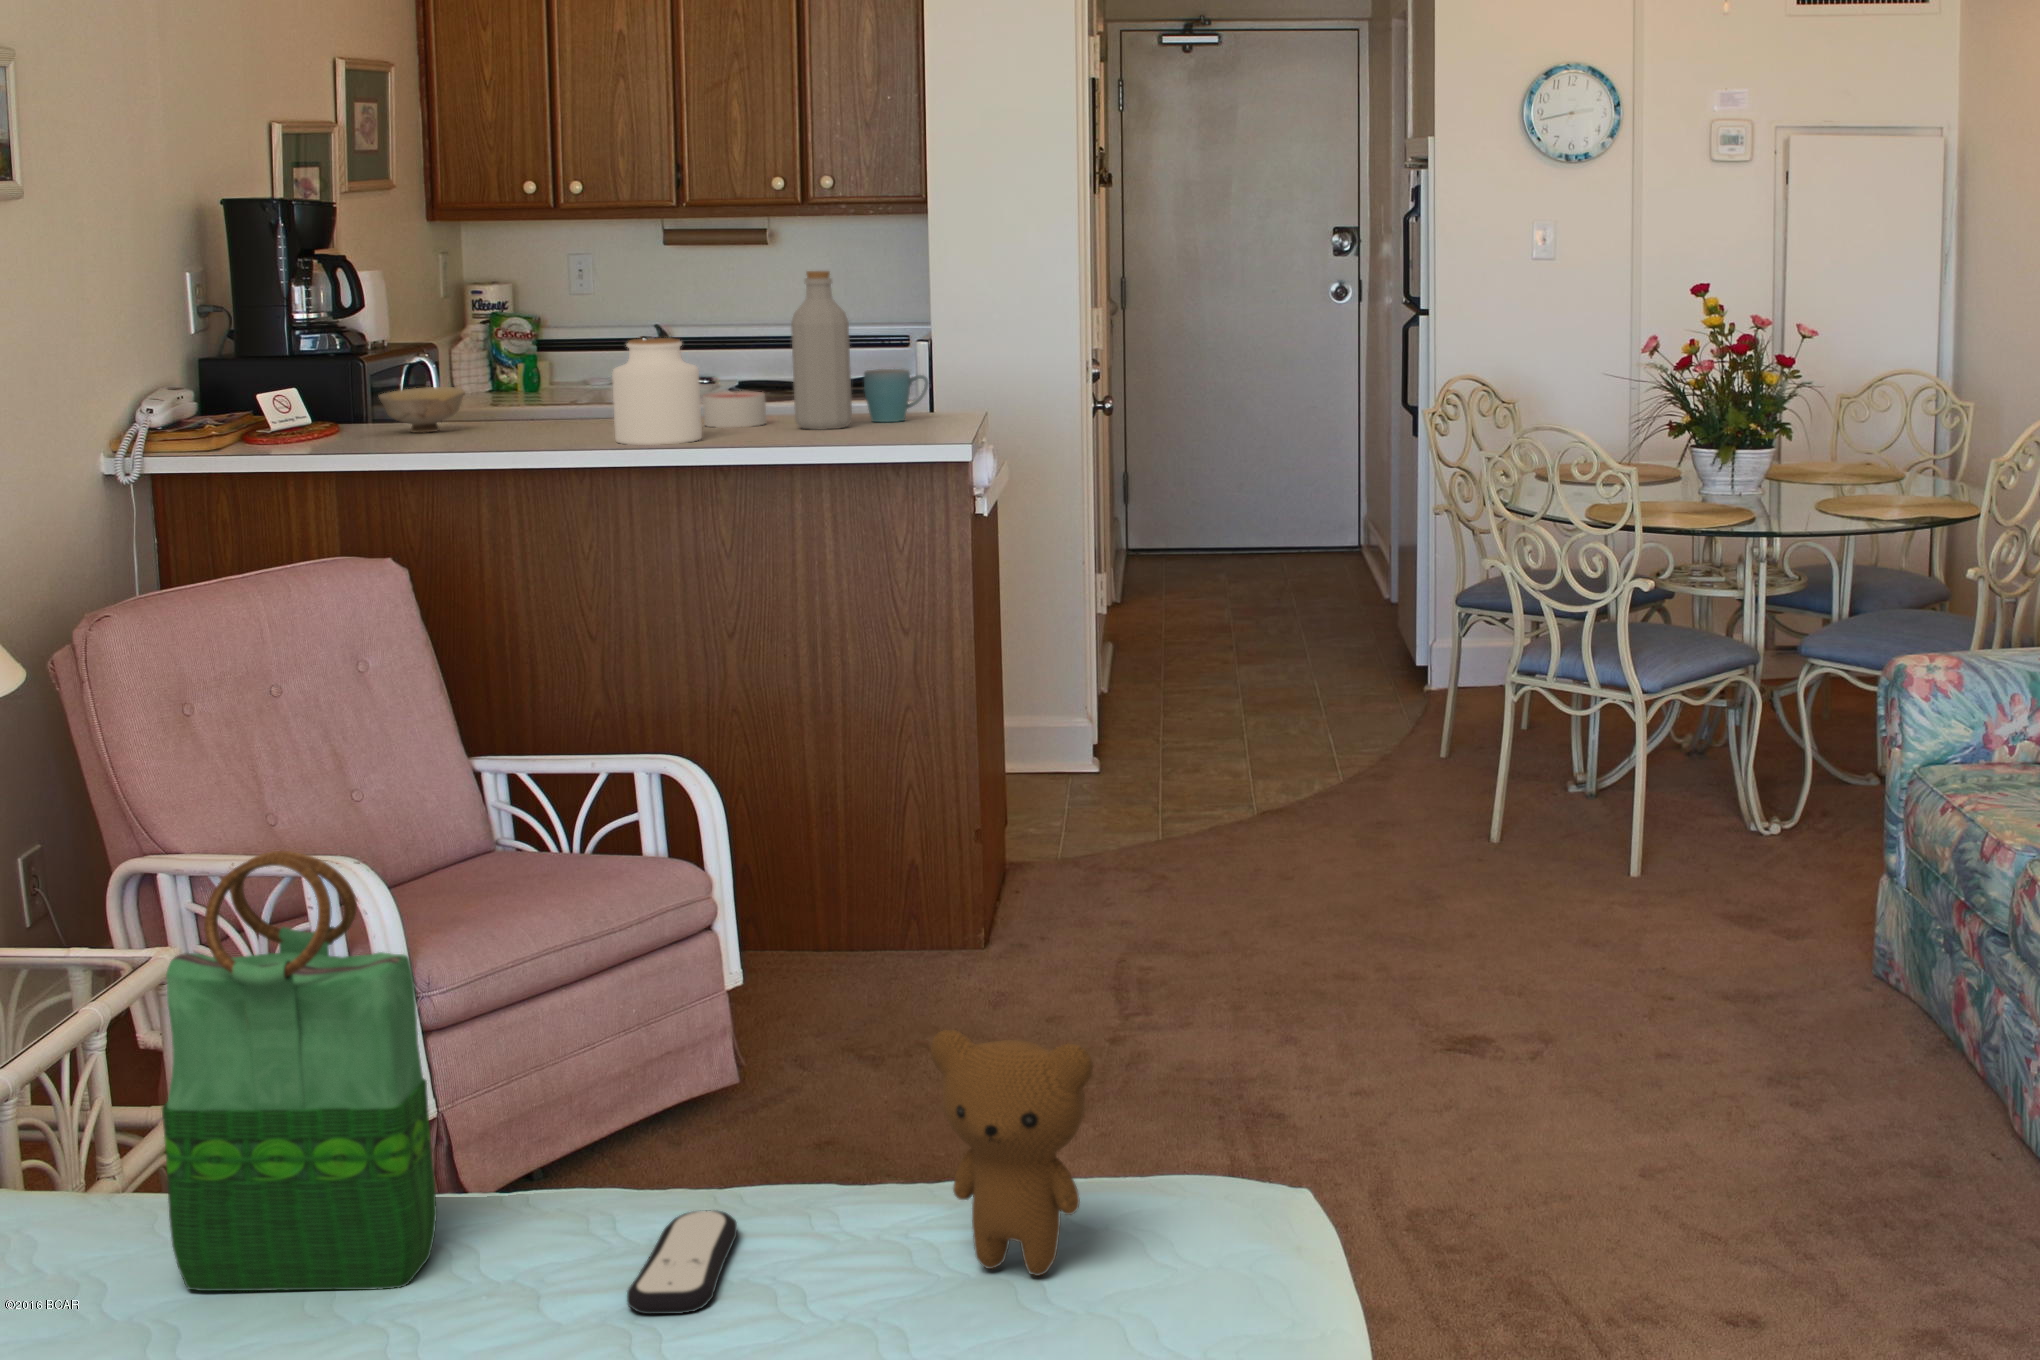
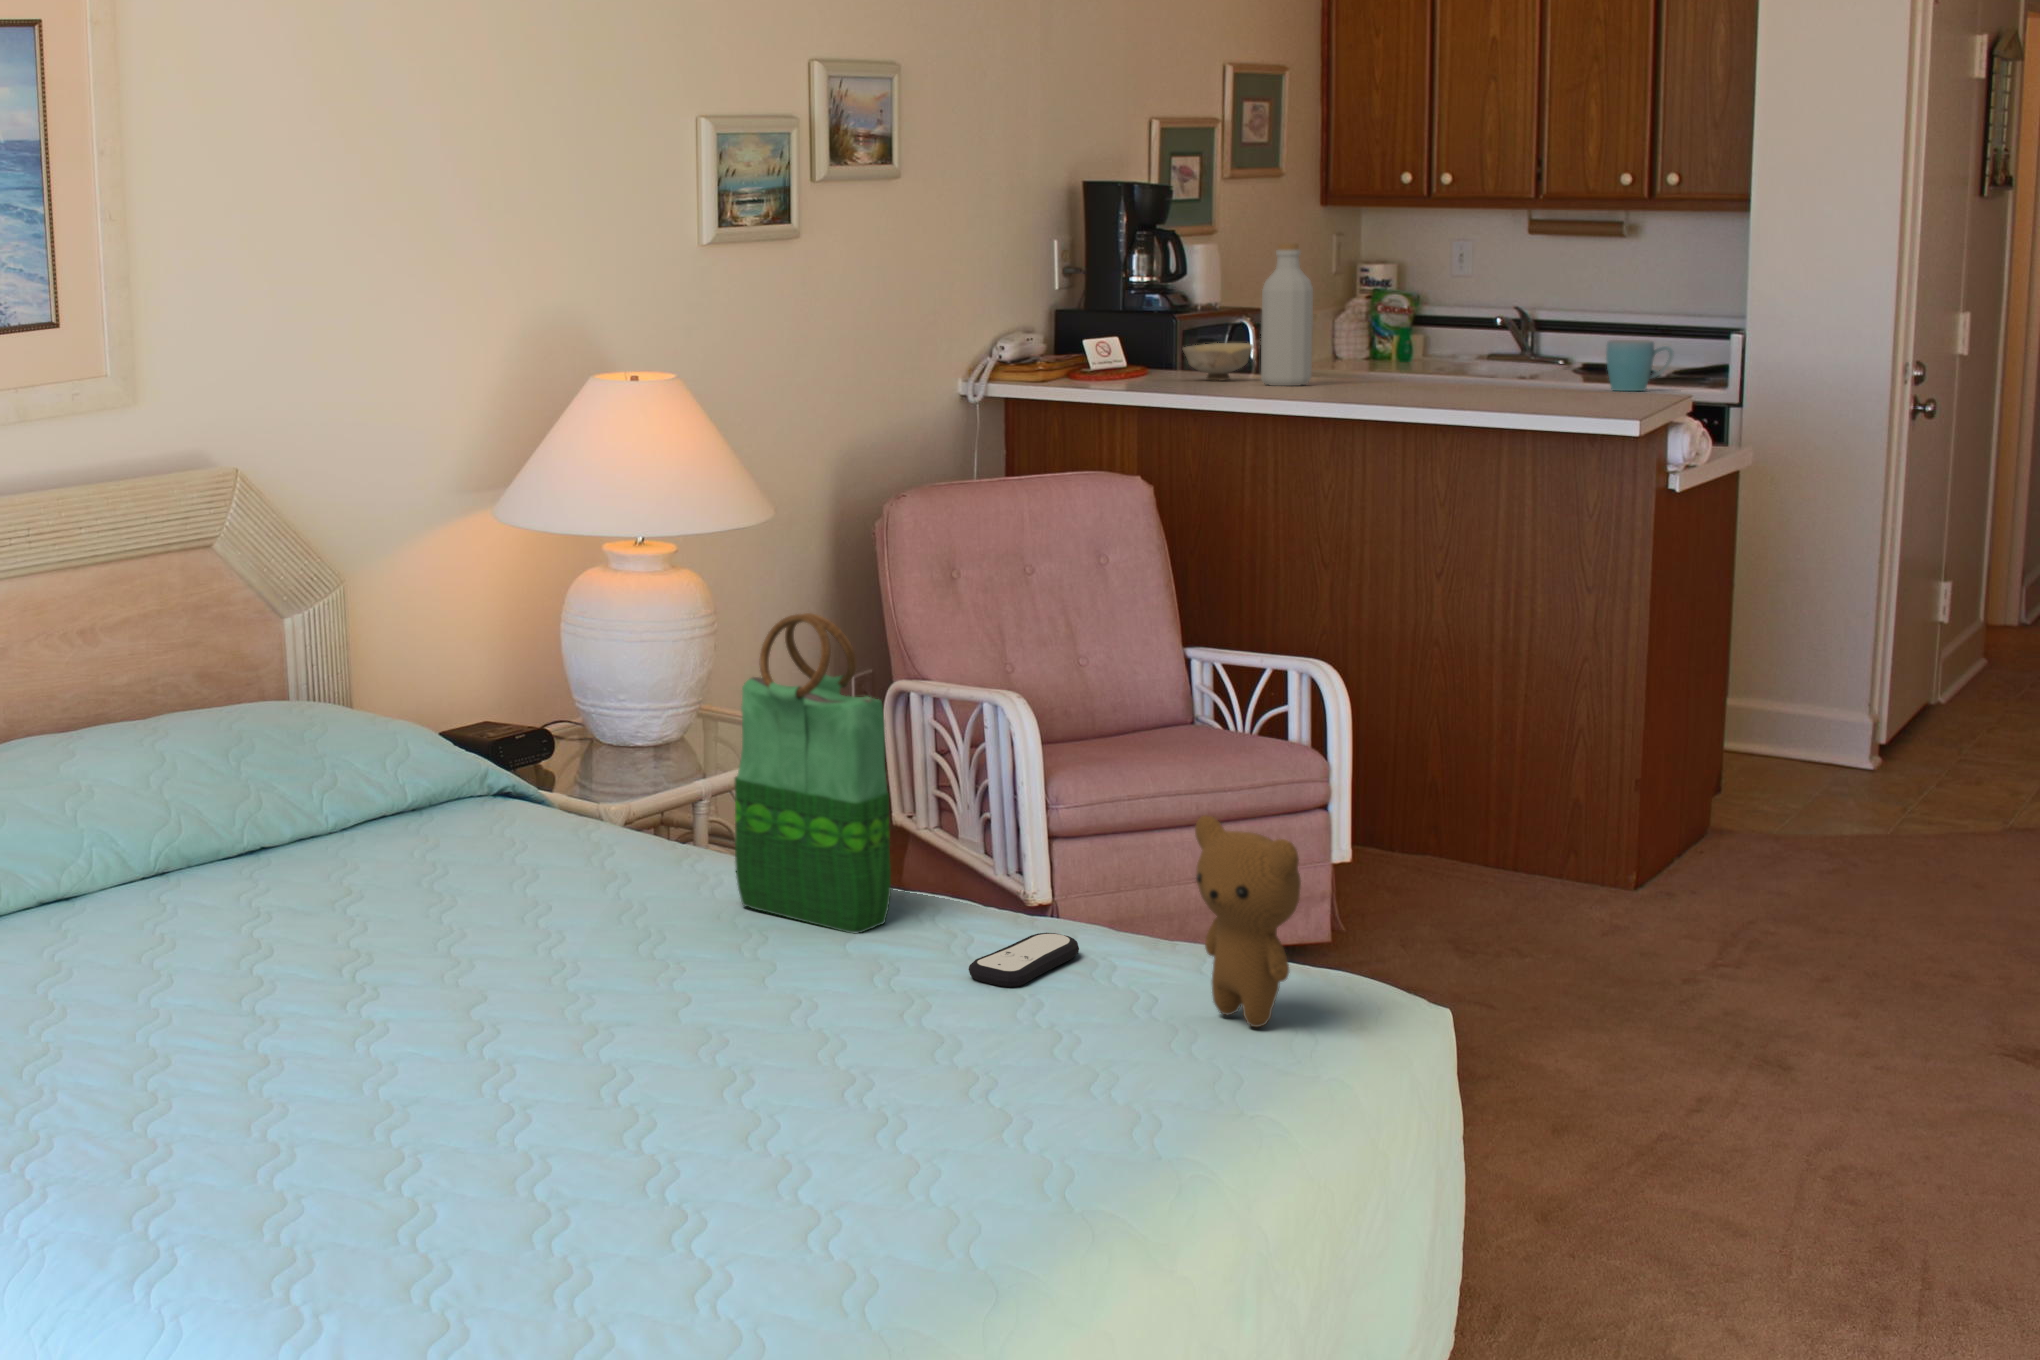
bottle: present [791,271,852,430] -> present [1261,243,1313,386]
jar: present [612,338,702,445] -> none [1335,299,1414,394]
candle: present [703,391,766,428] -> none [1451,356,1511,389]

